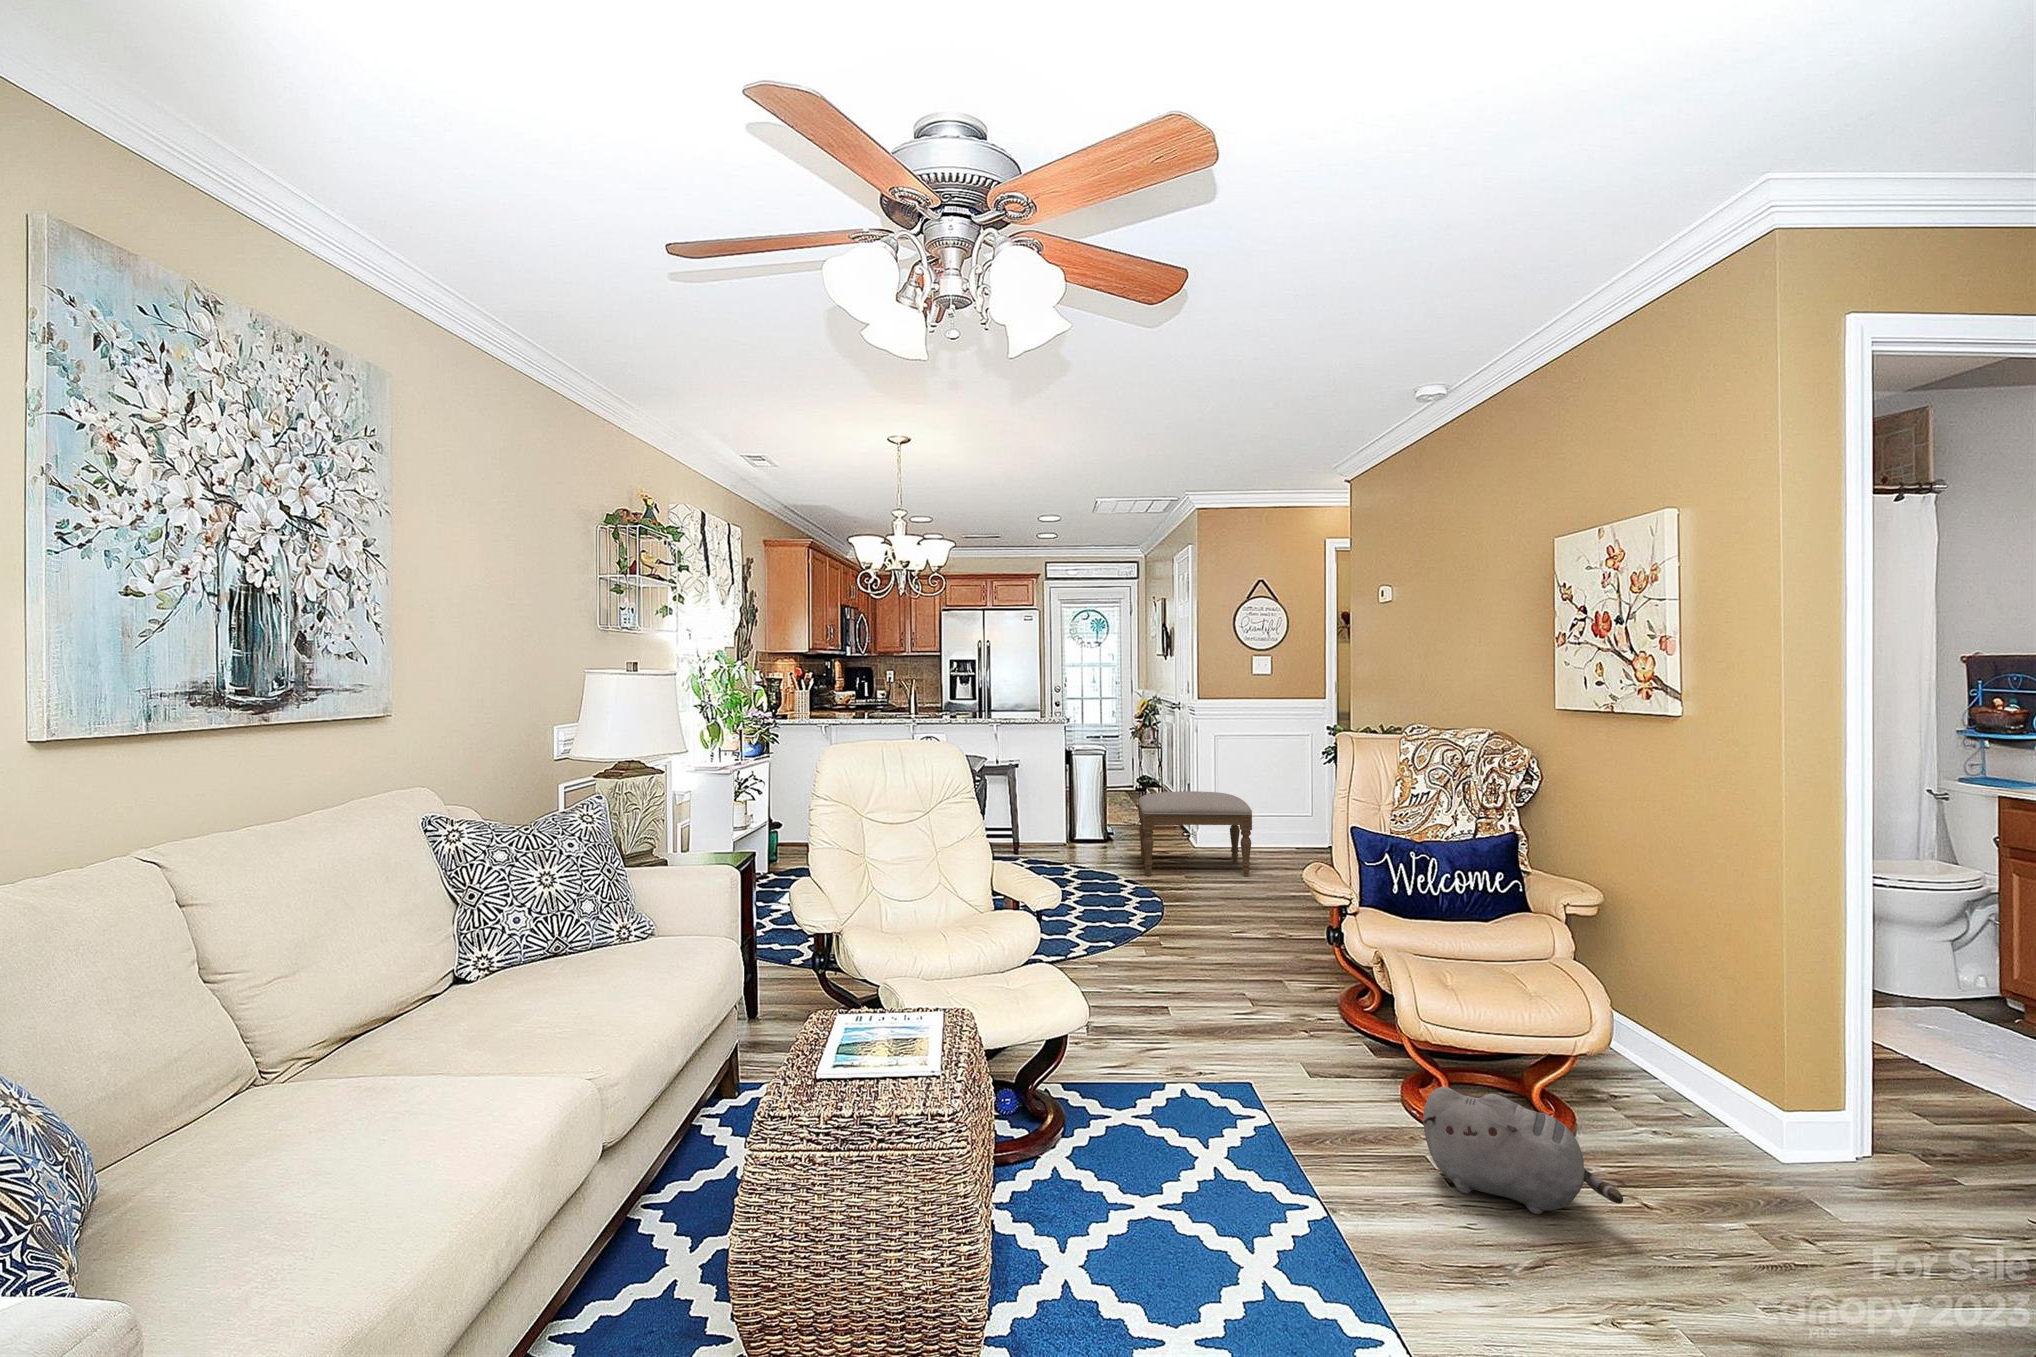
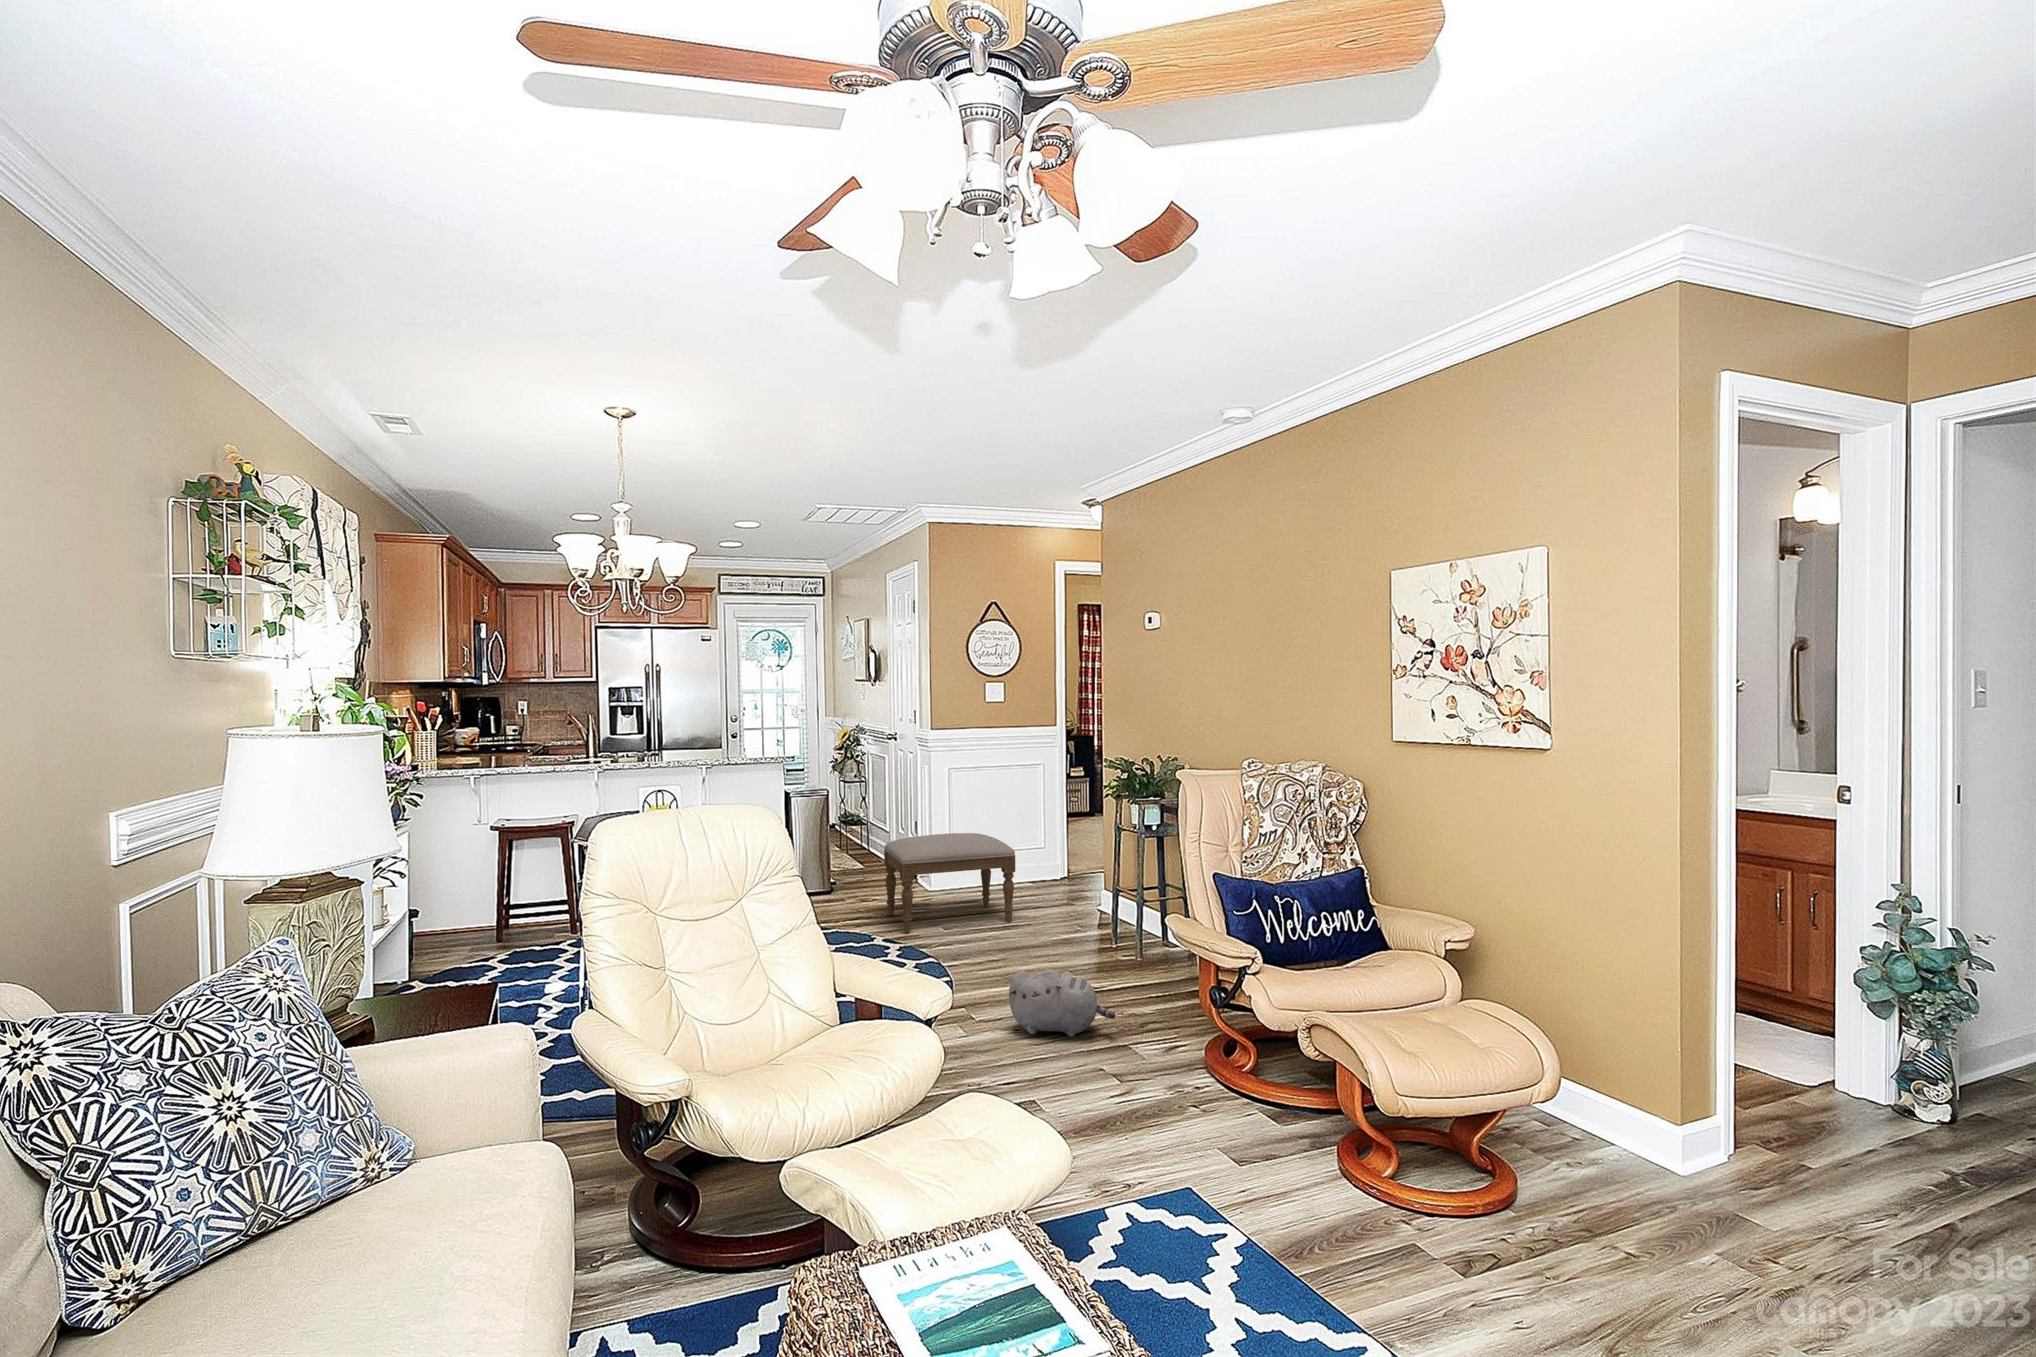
plush toy: present [1423,1087,1623,1214] -> present [1009,970,1116,1037]

